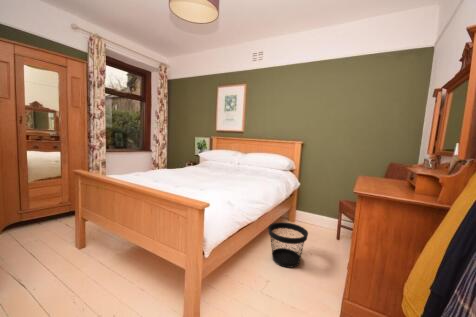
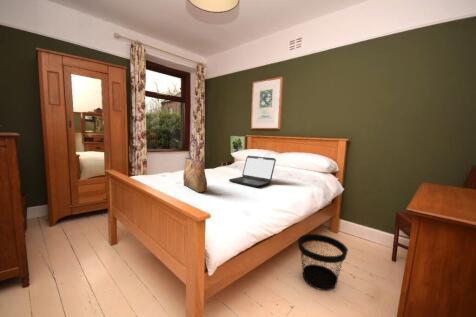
tote bag: none [163,140,189,189] -> present [183,140,207,192]
laptop: none [205,155,247,184] -> present [229,156,276,188]

